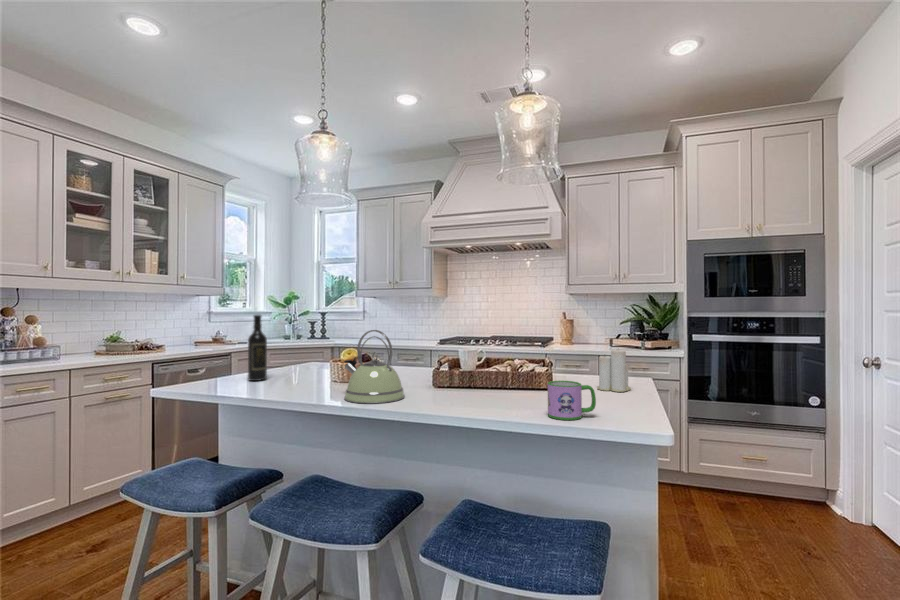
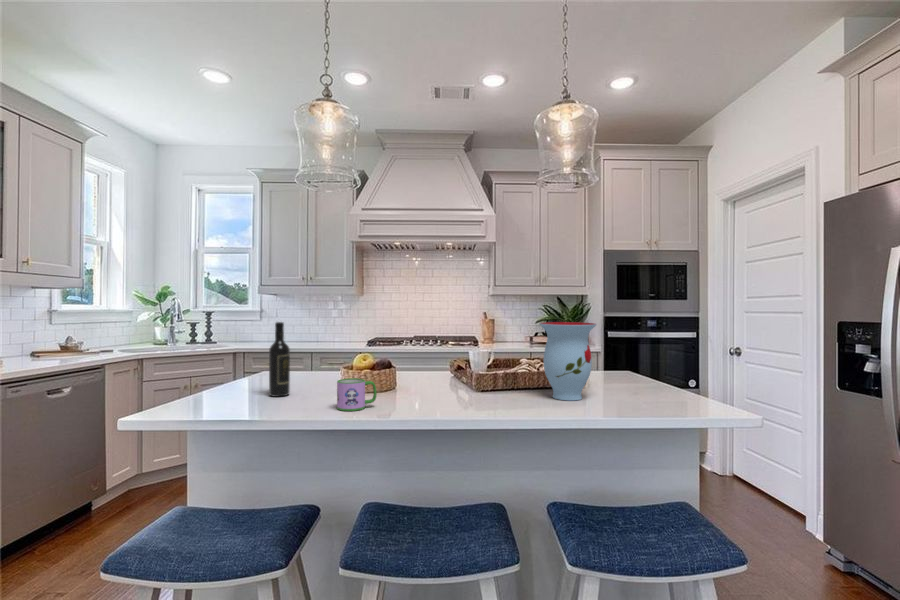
vase: none [473,315,536,404] -> present [539,322,596,400]
kettle: present [344,330,405,404] -> none [417,338,483,410]
candle: present [597,349,631,392] -> none [610,346,636,384]
mug: present [548,381,596,420] -> present [337,378,377,411]

